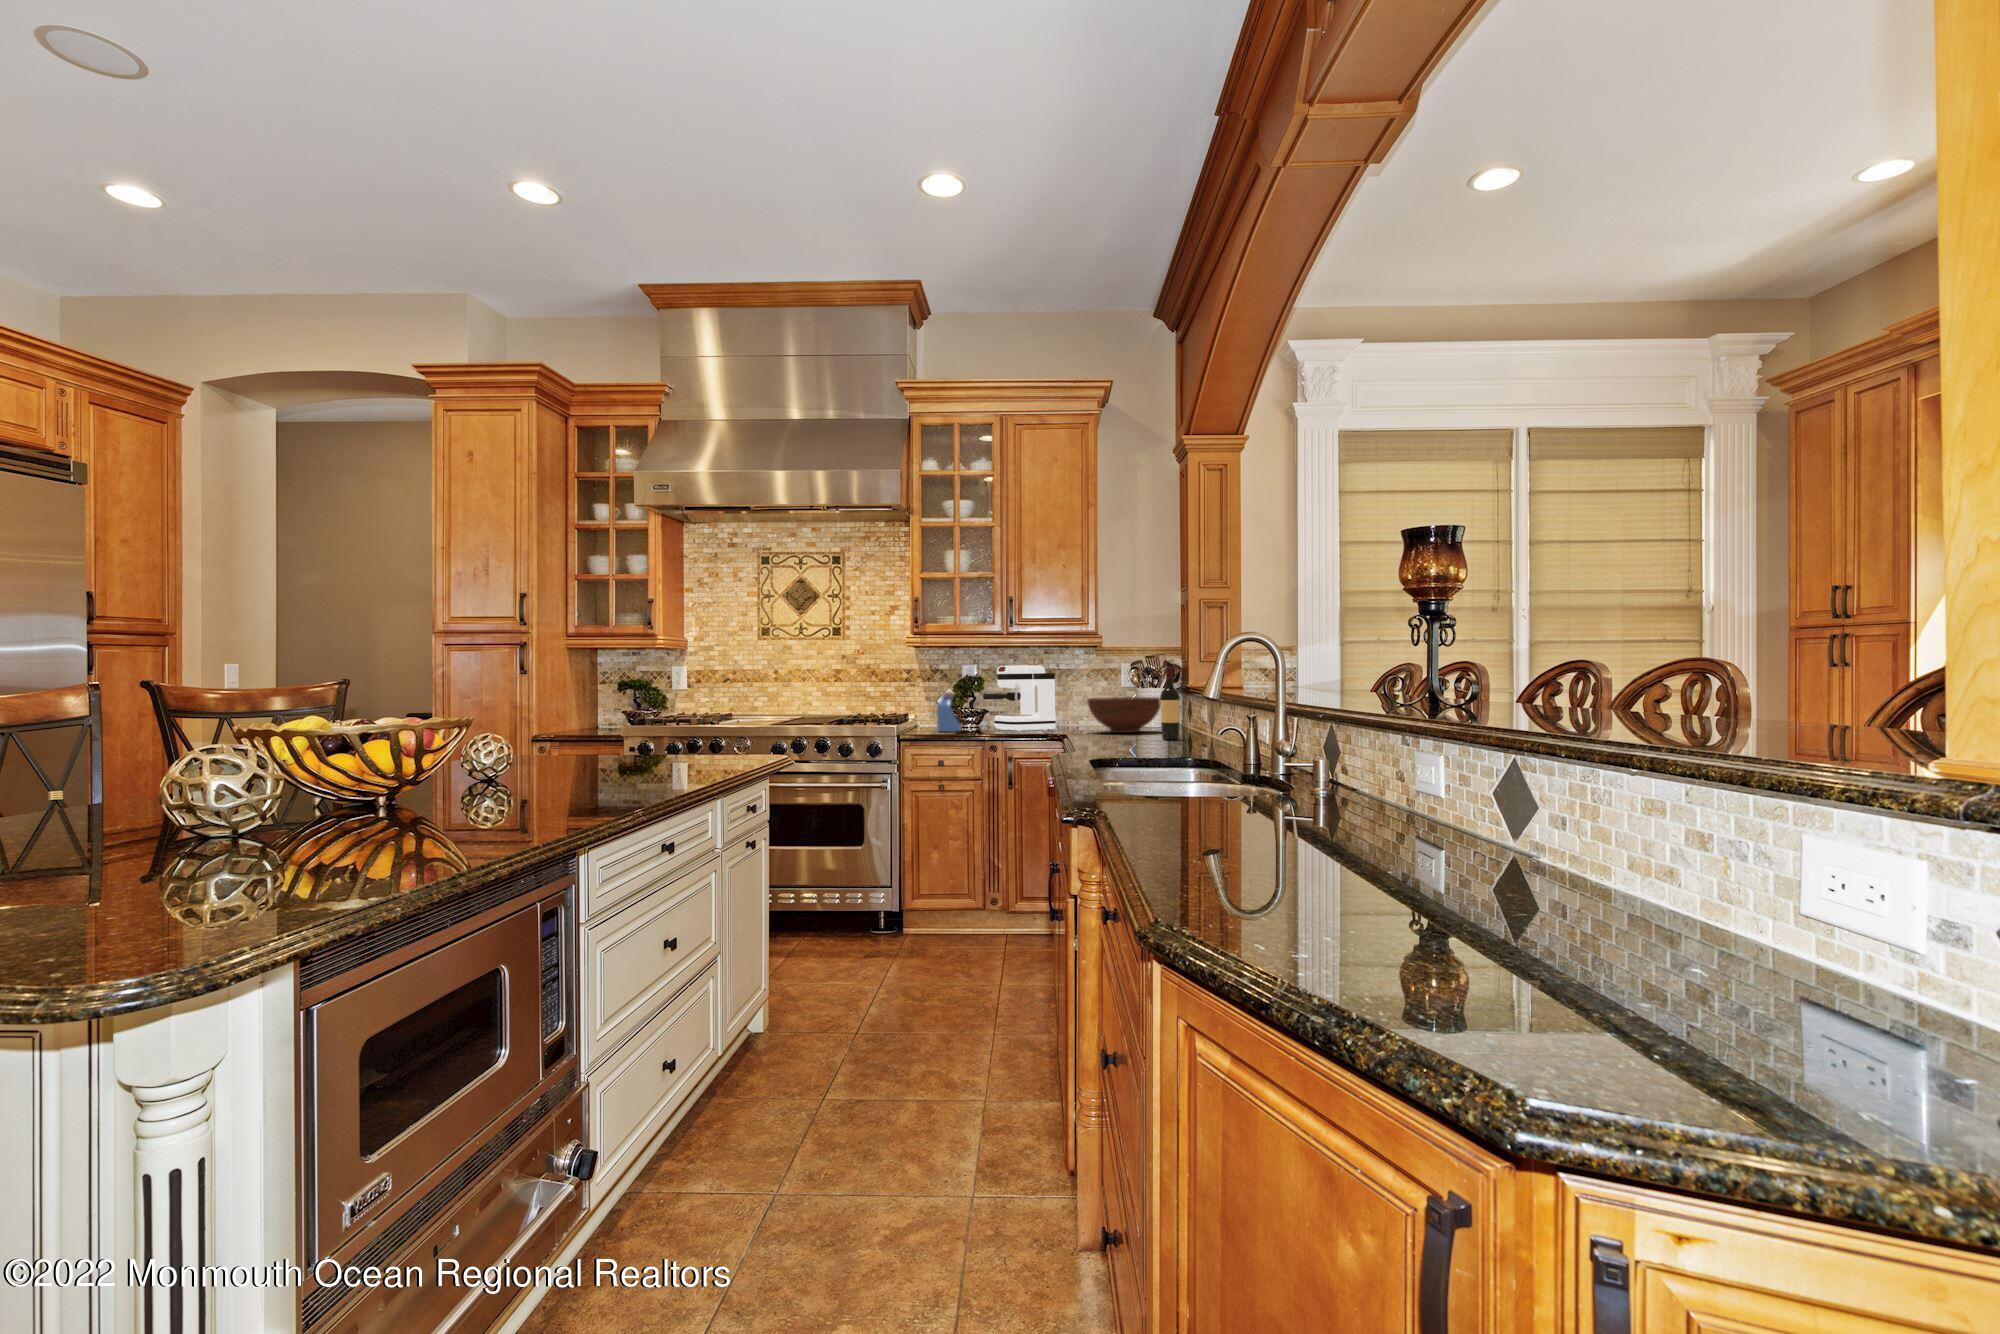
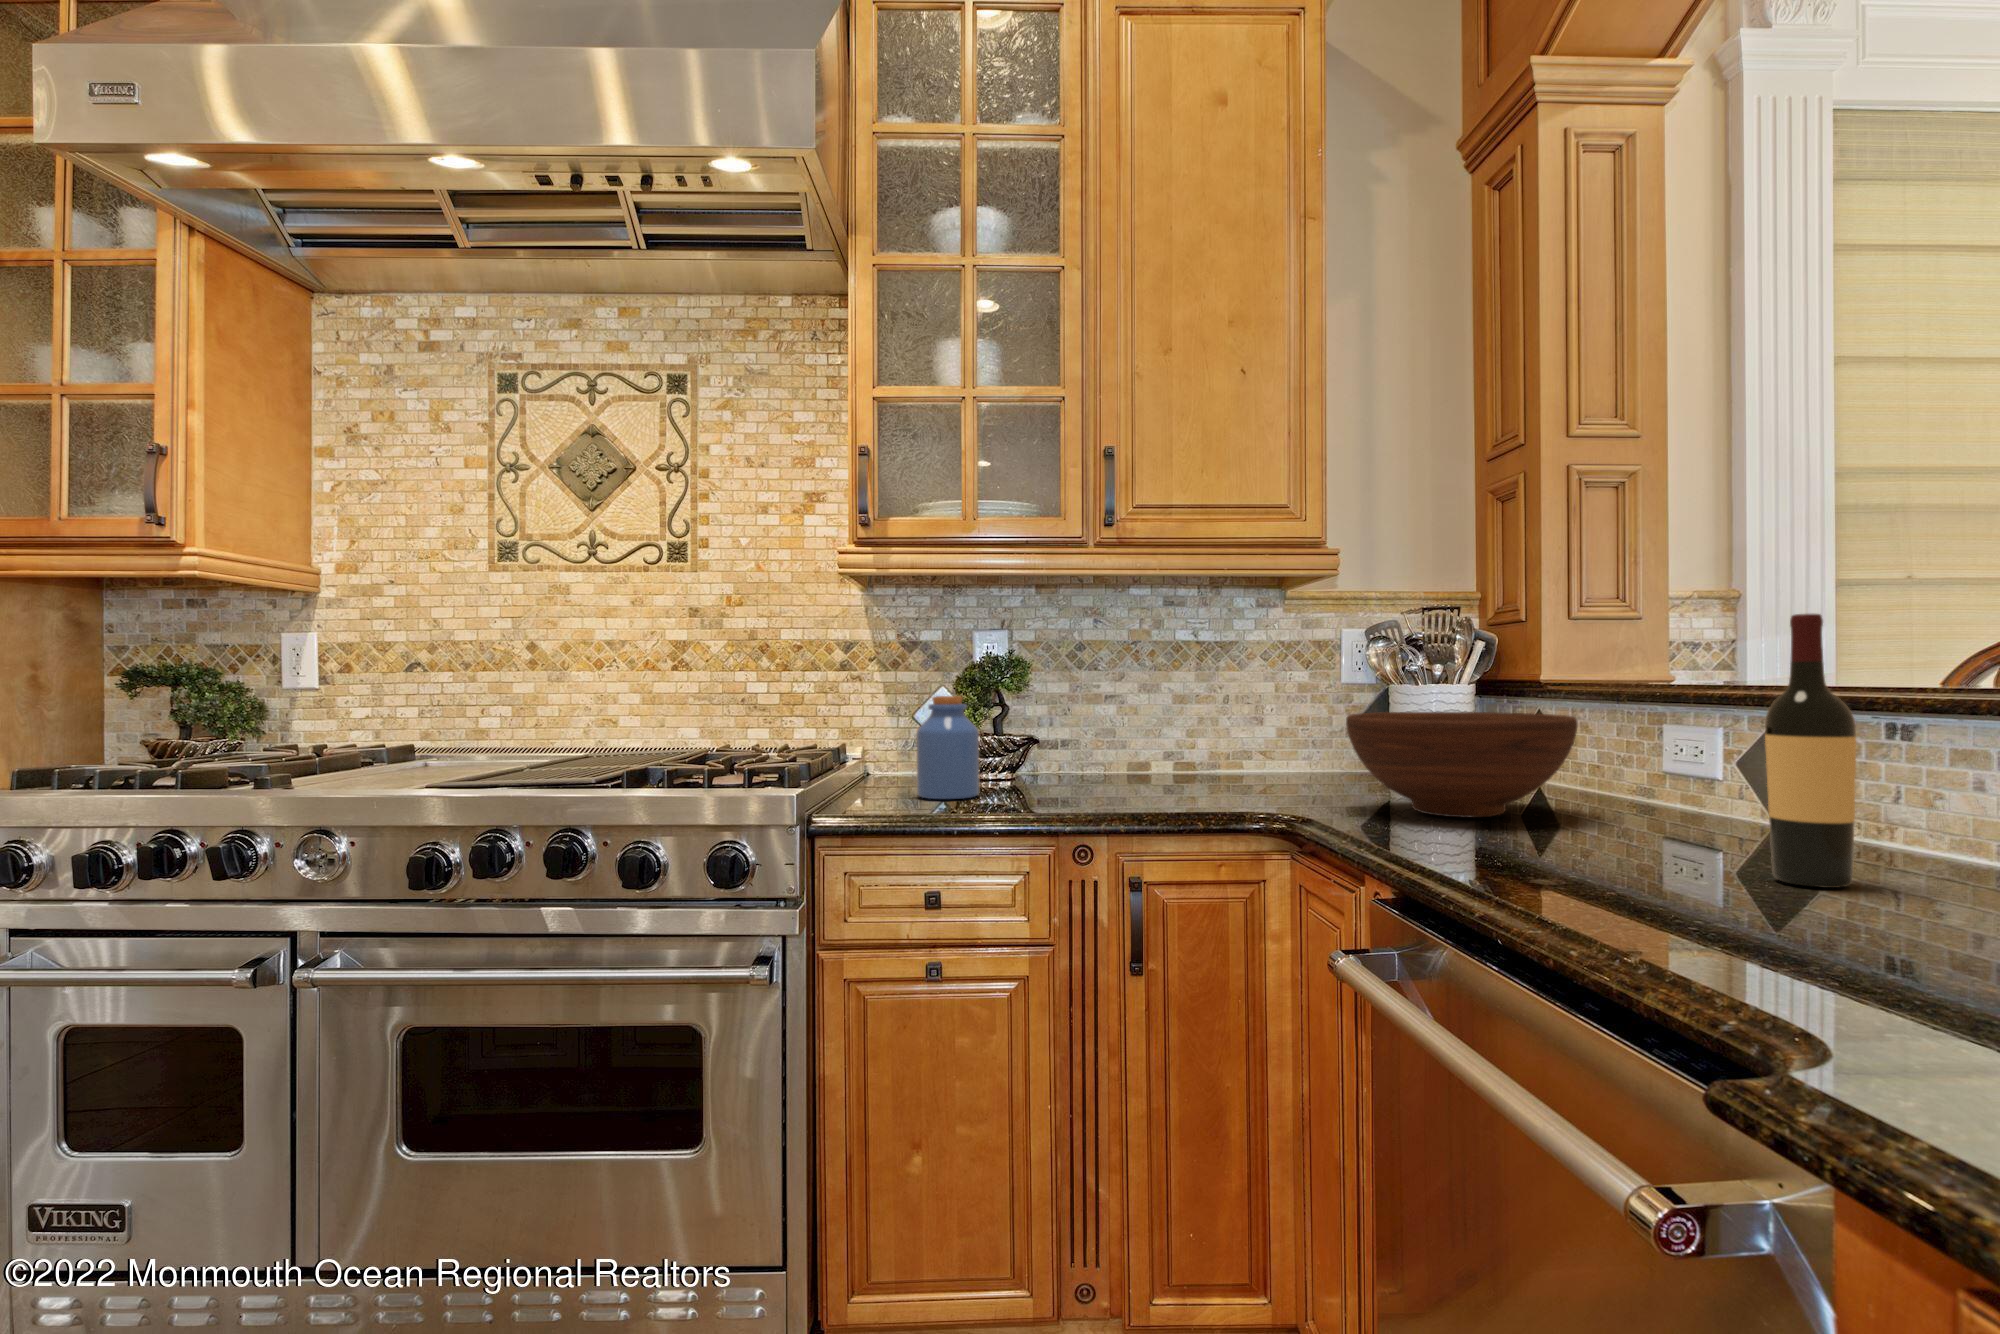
coffee maker: present [983,665,1056,732] -> none [1038,628,1227,802]

